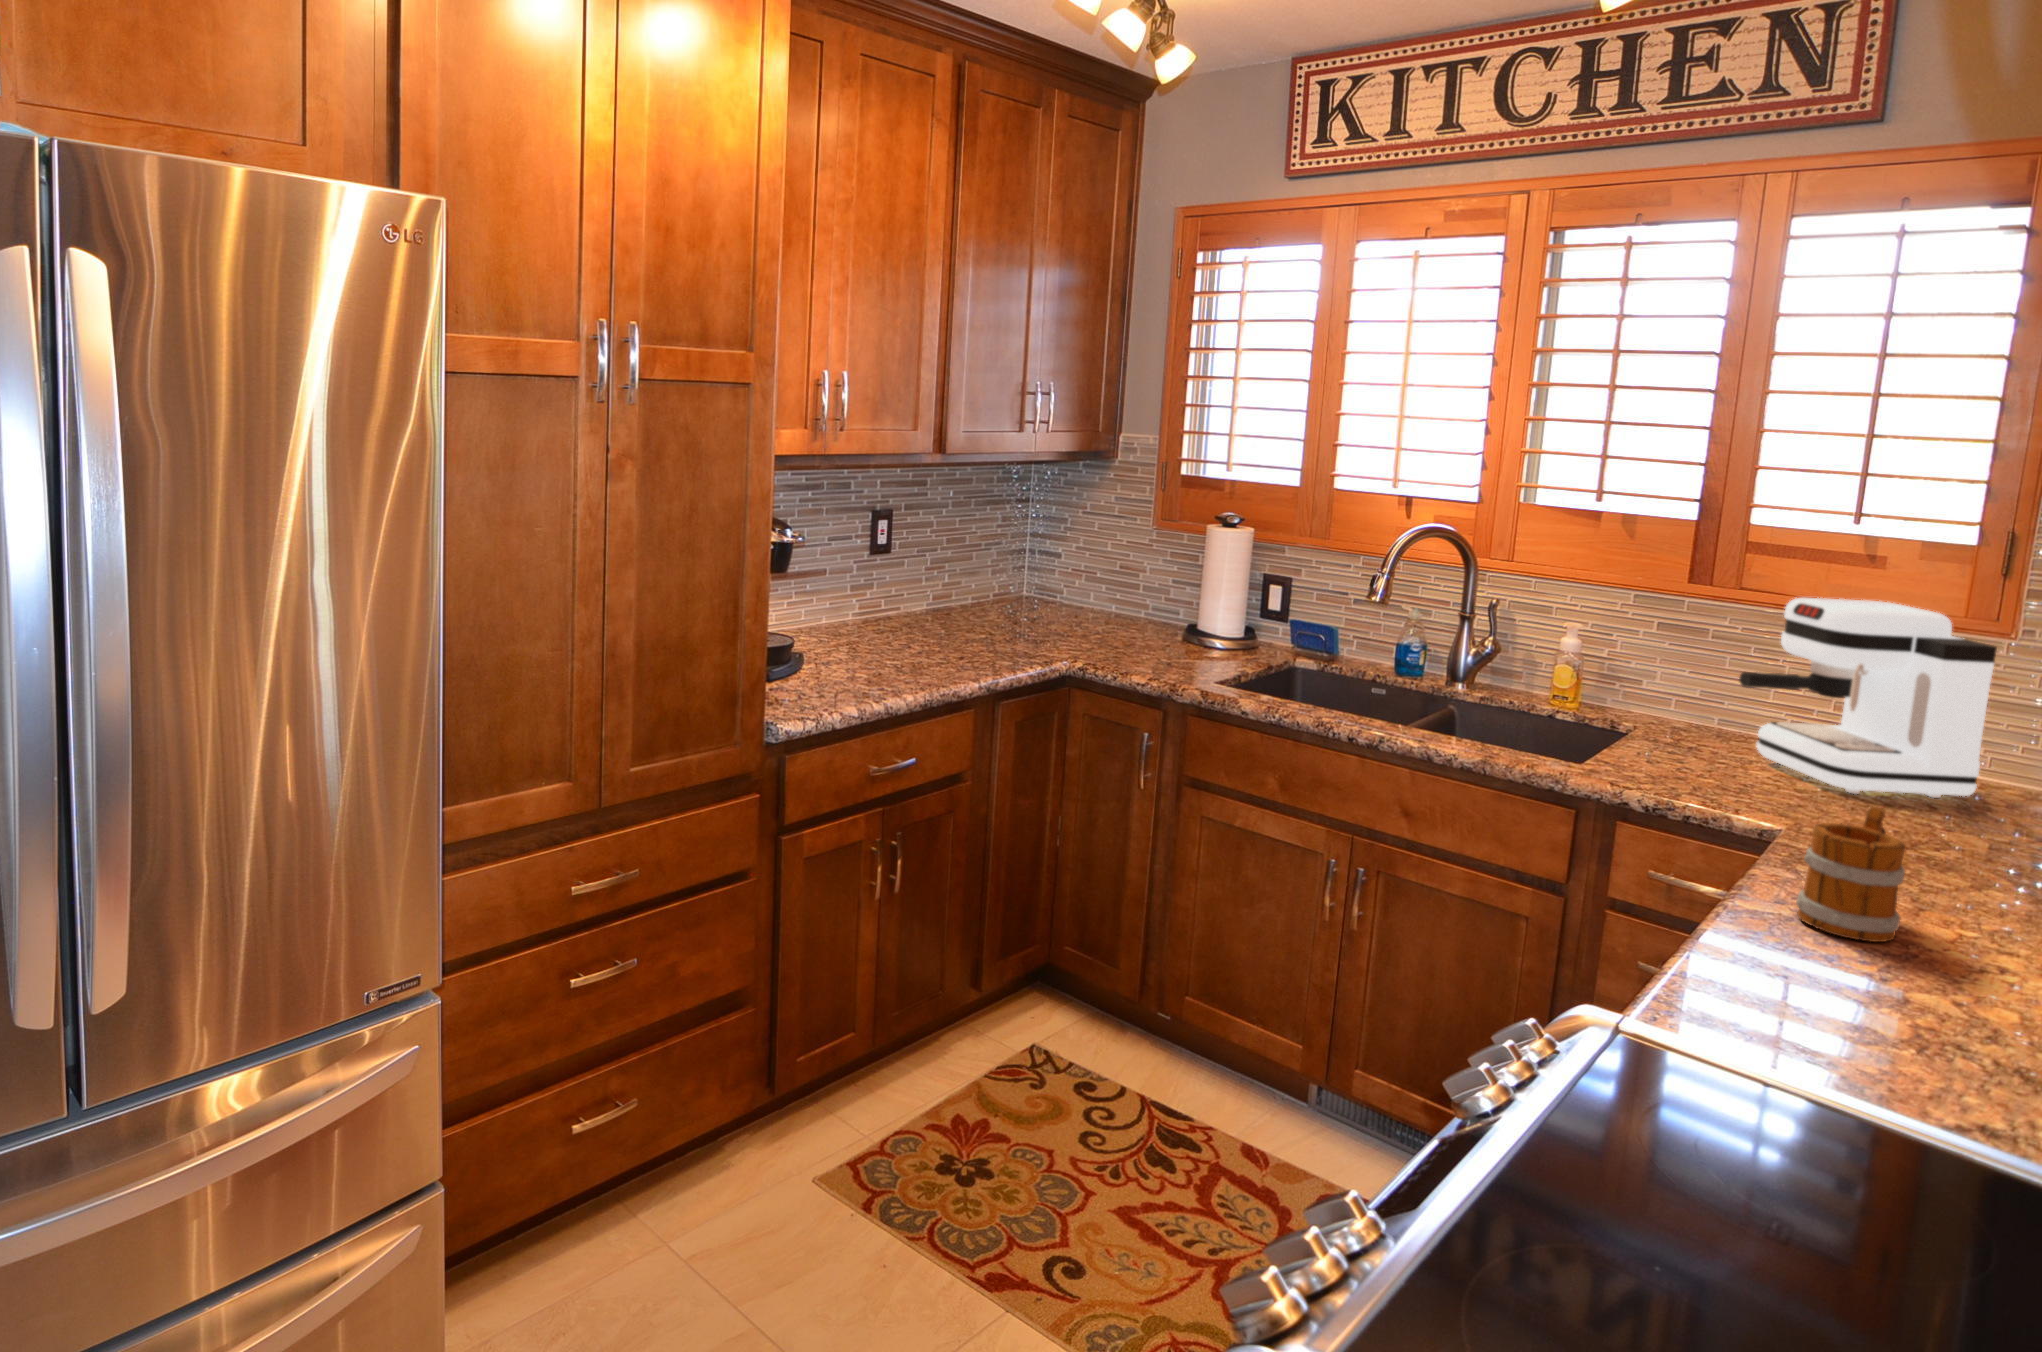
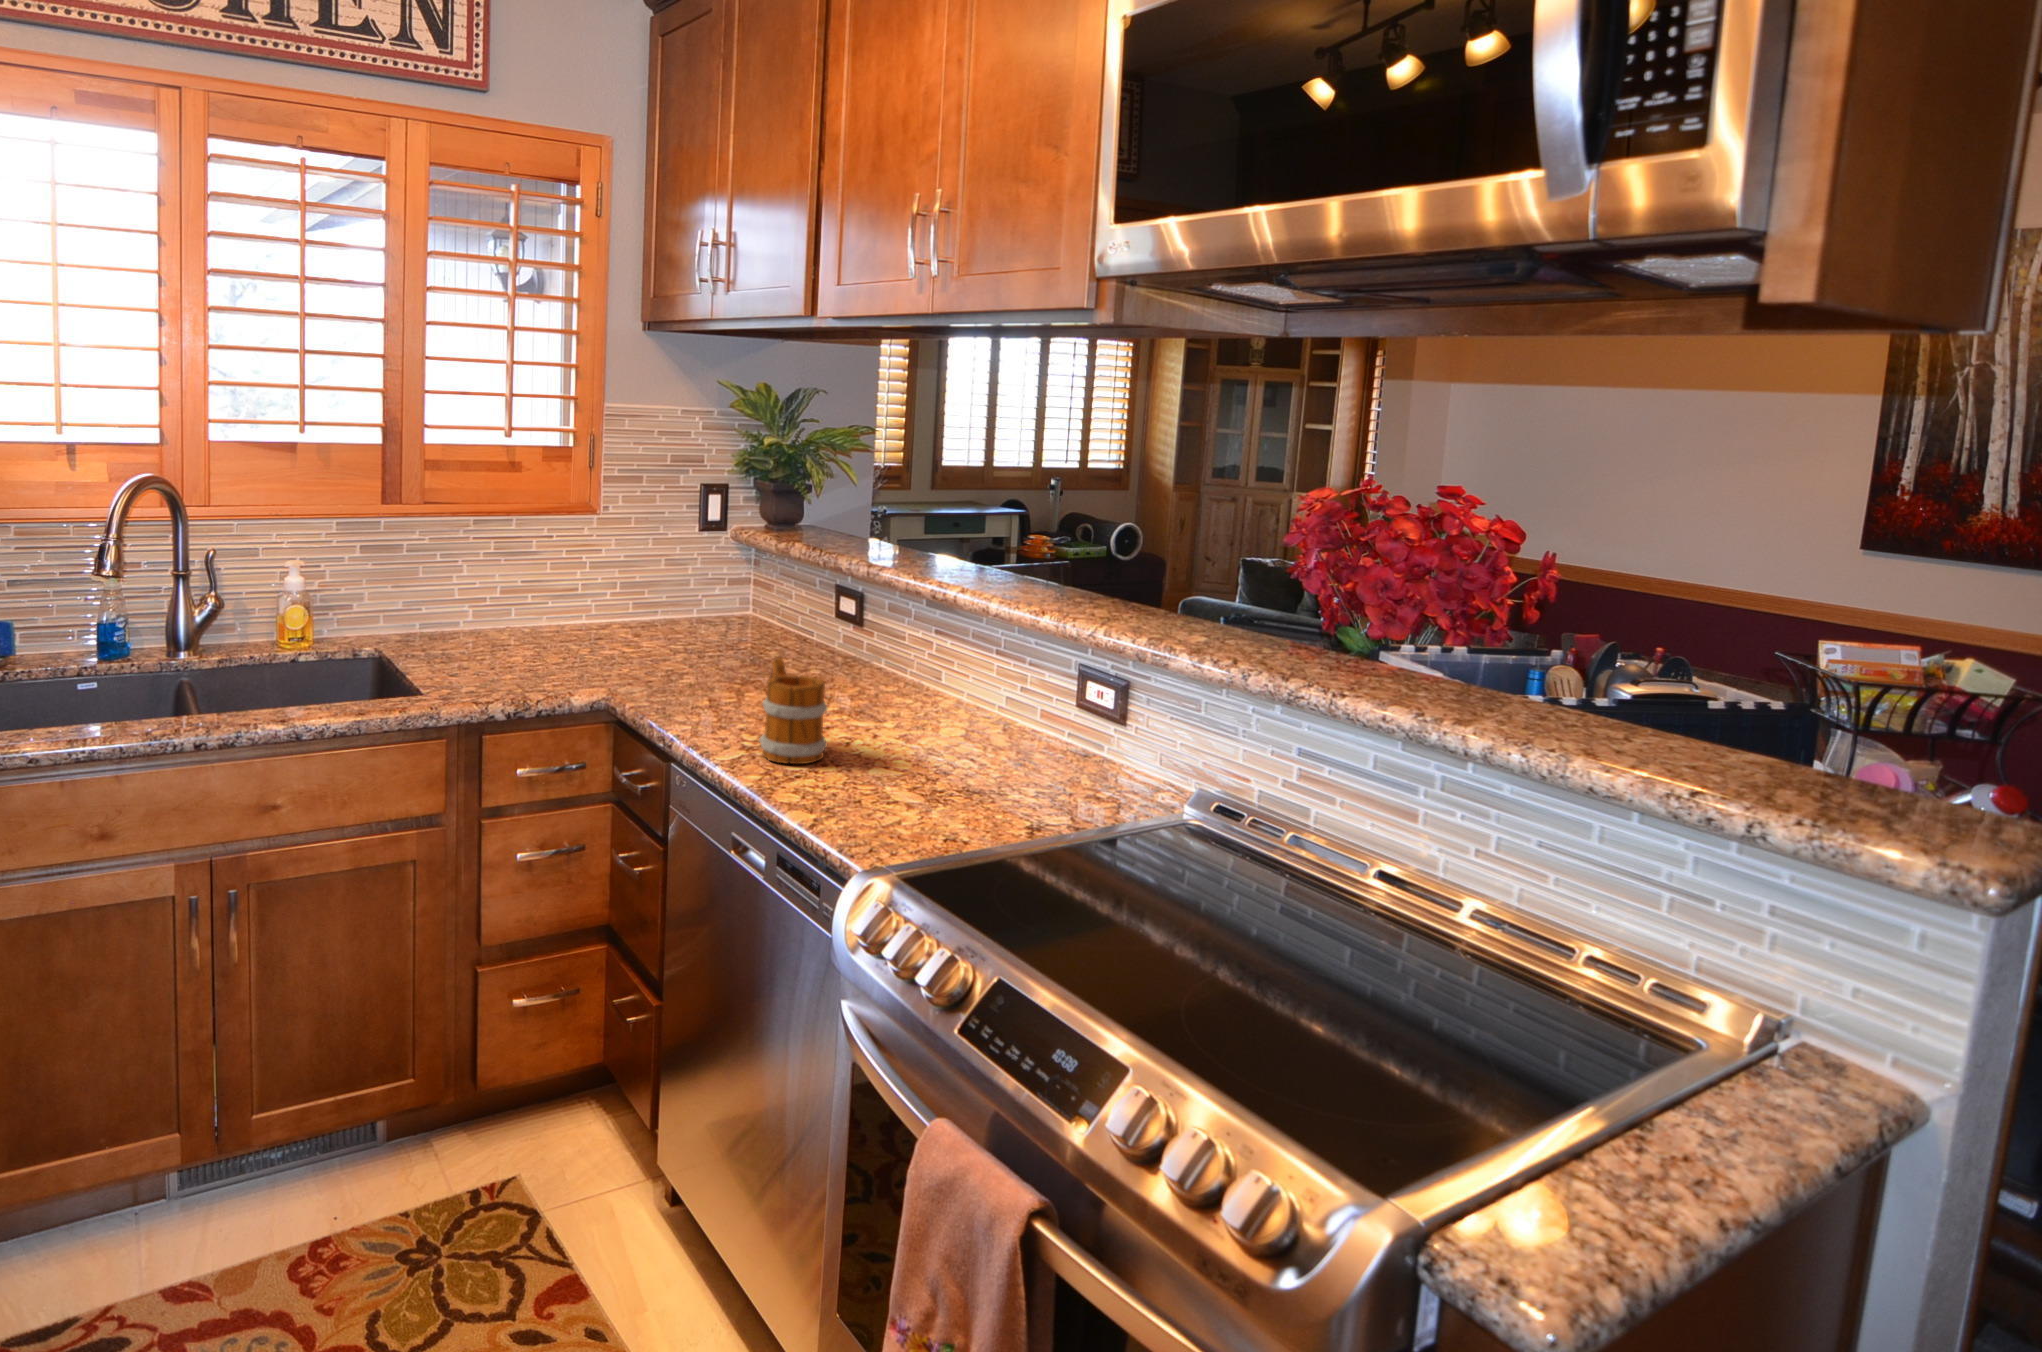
coffee maker: present [1739,598,1997,798] -> none [495,501,640,659]

